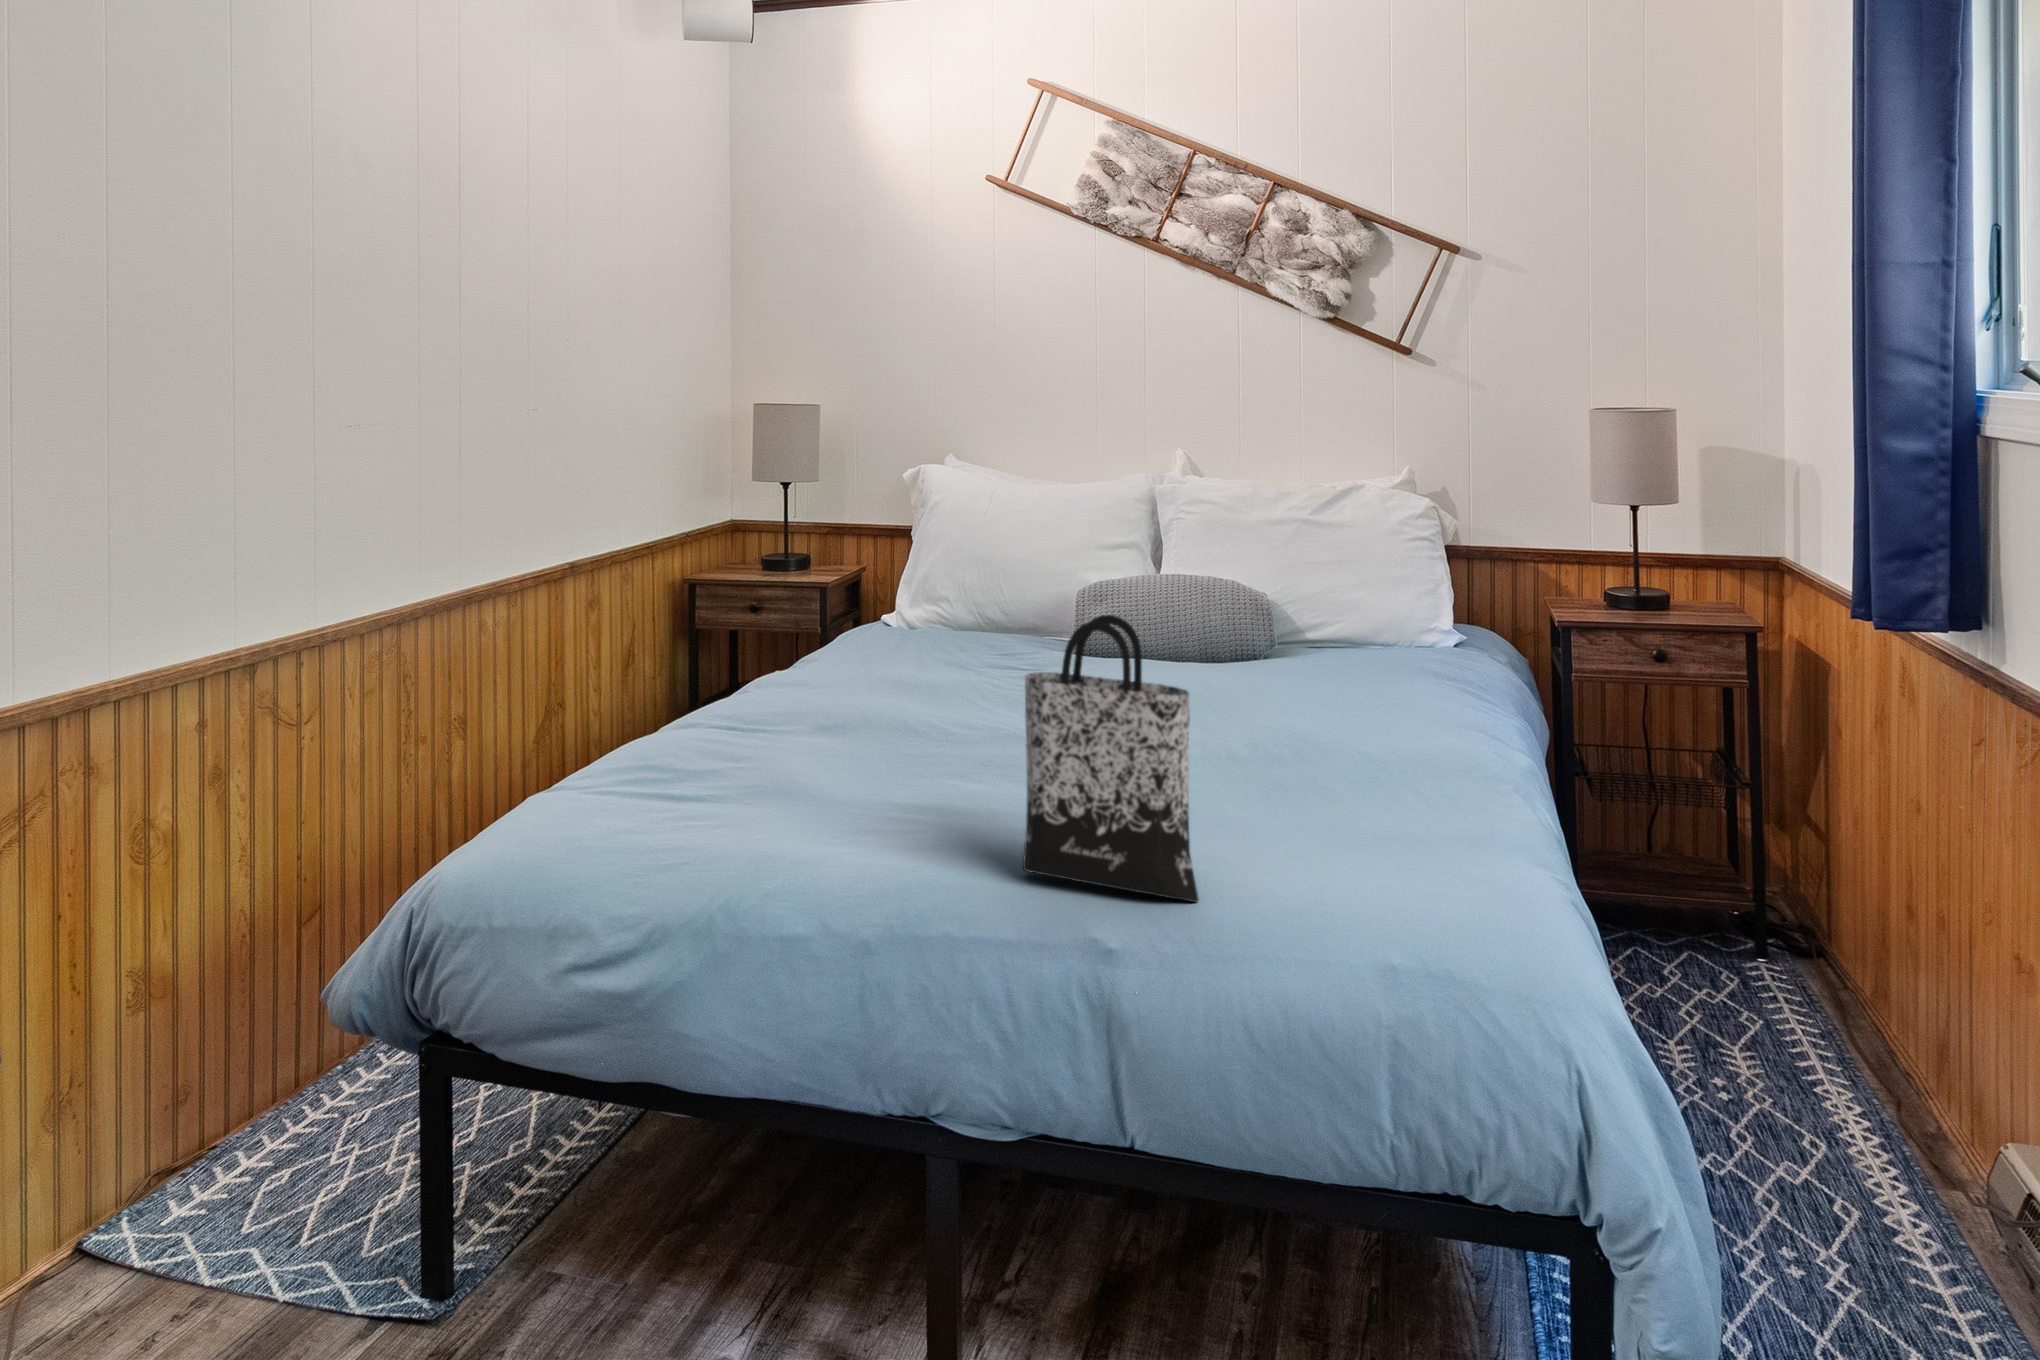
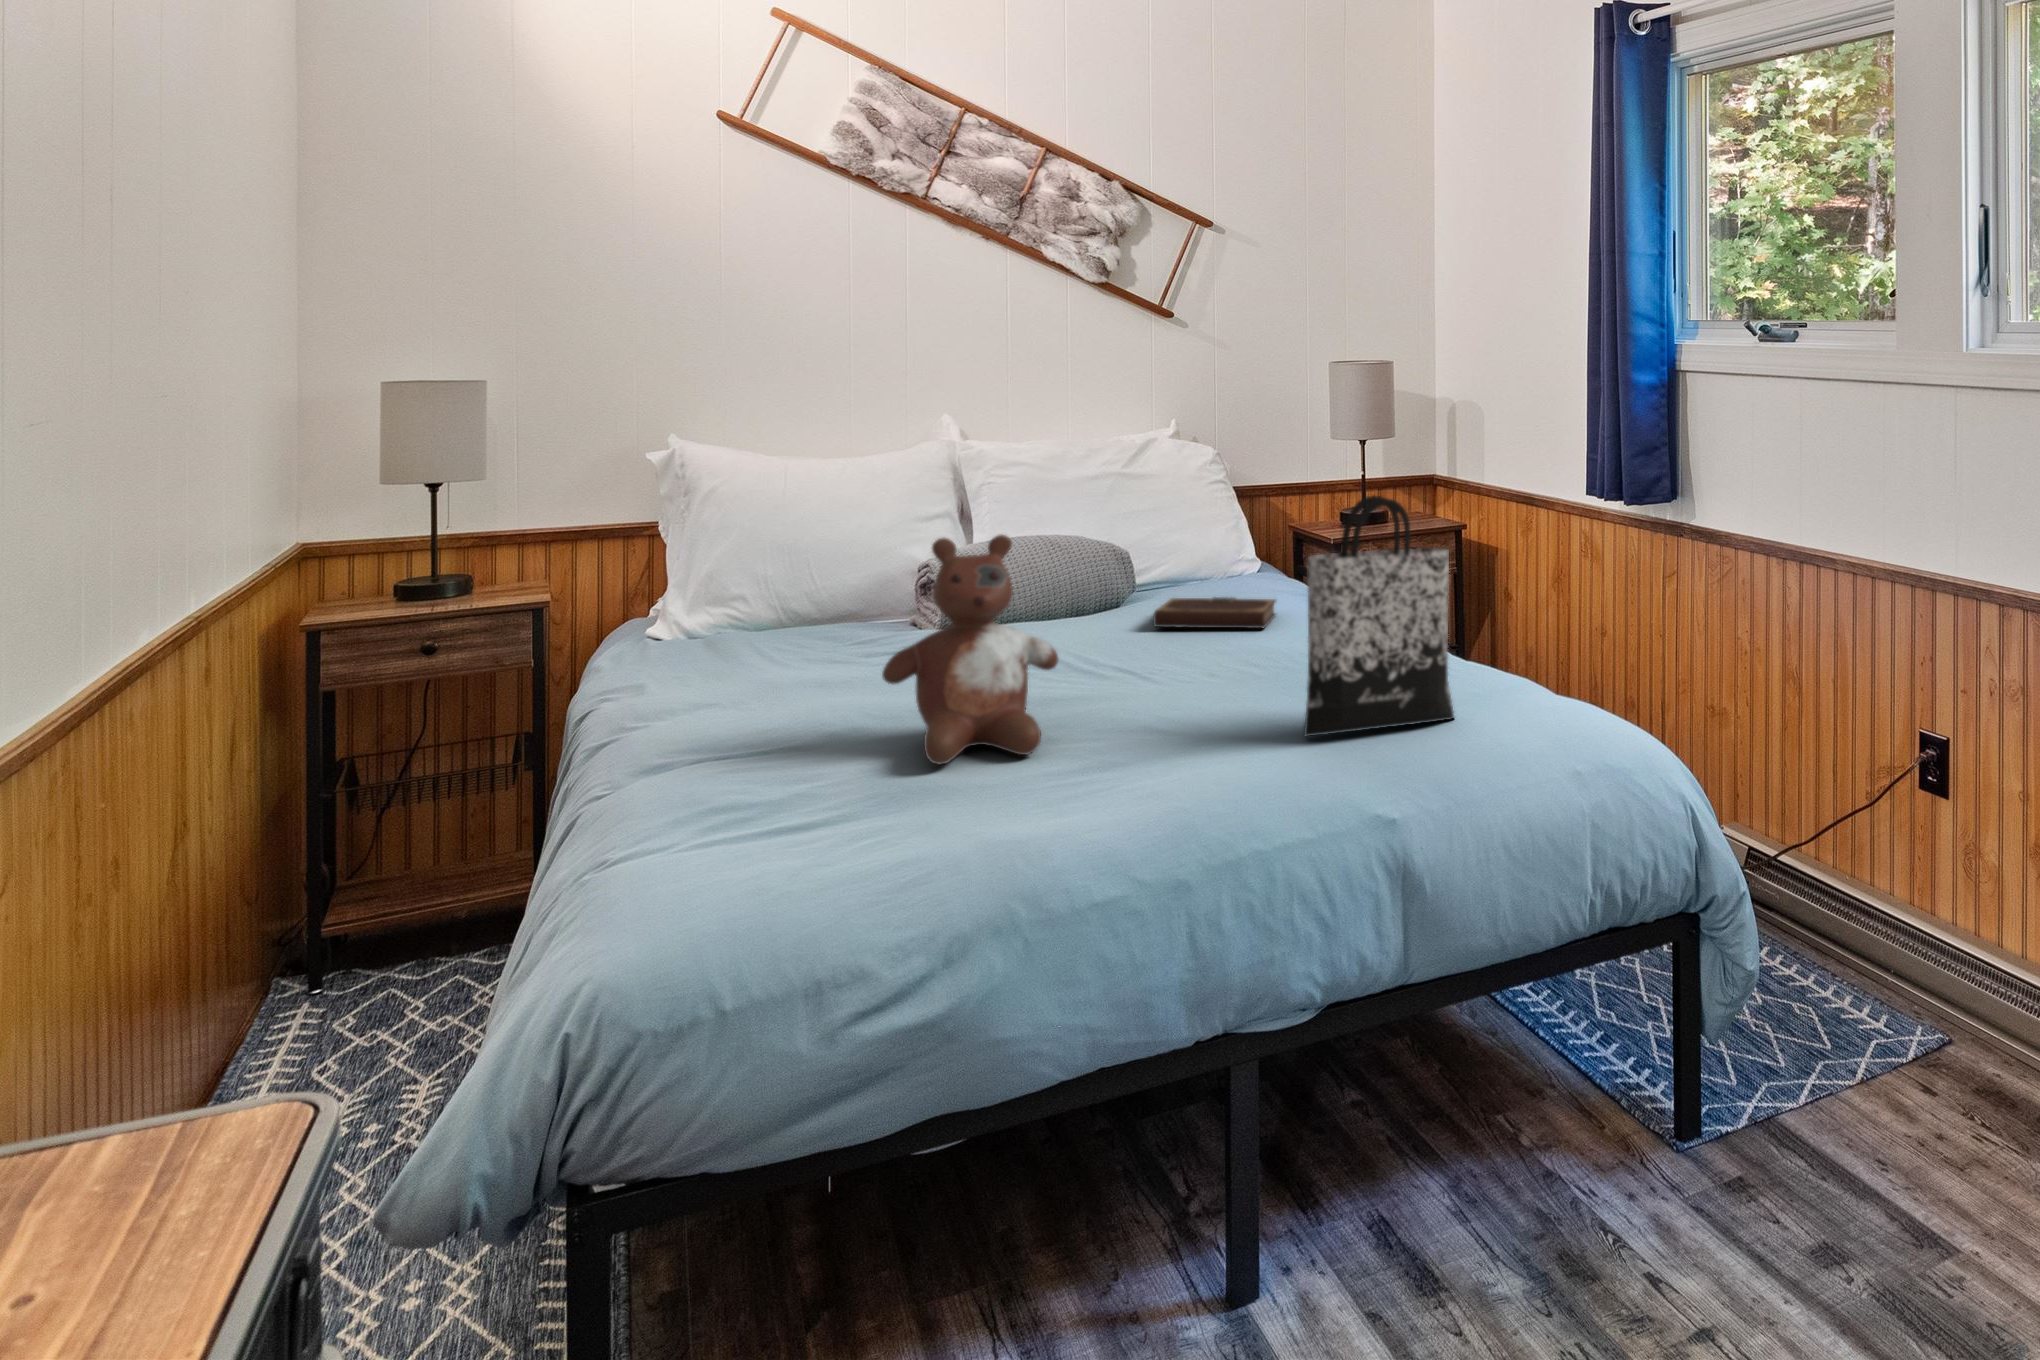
stuffed bear: none [749,592,906,810] -> present [882,535,1058,764]
notebook: none [1183,668,1329,725] -> present [1153,597,1276,628]

